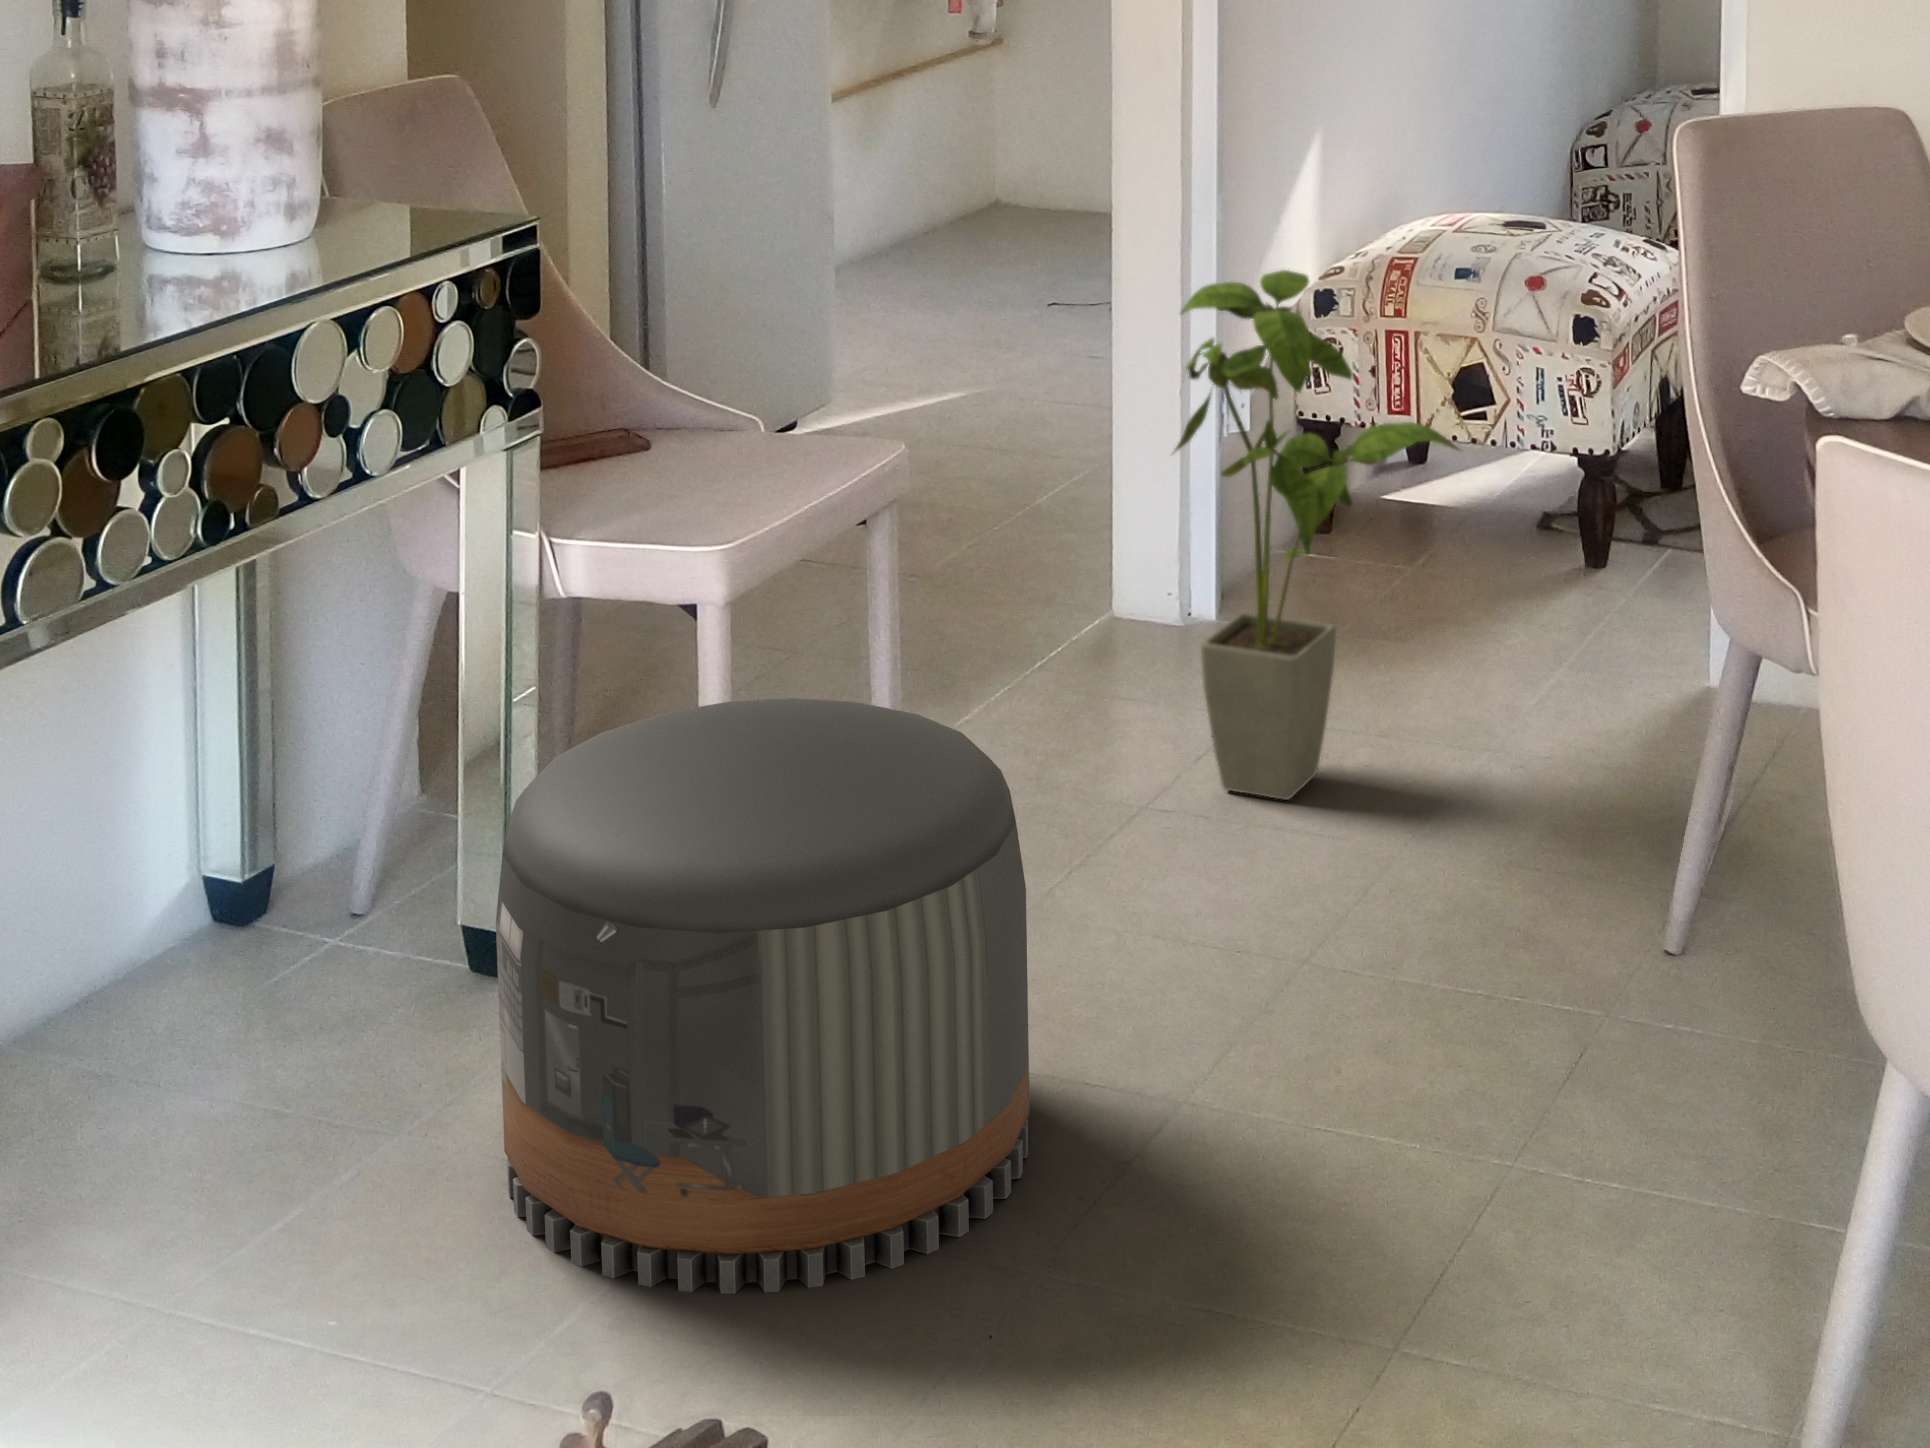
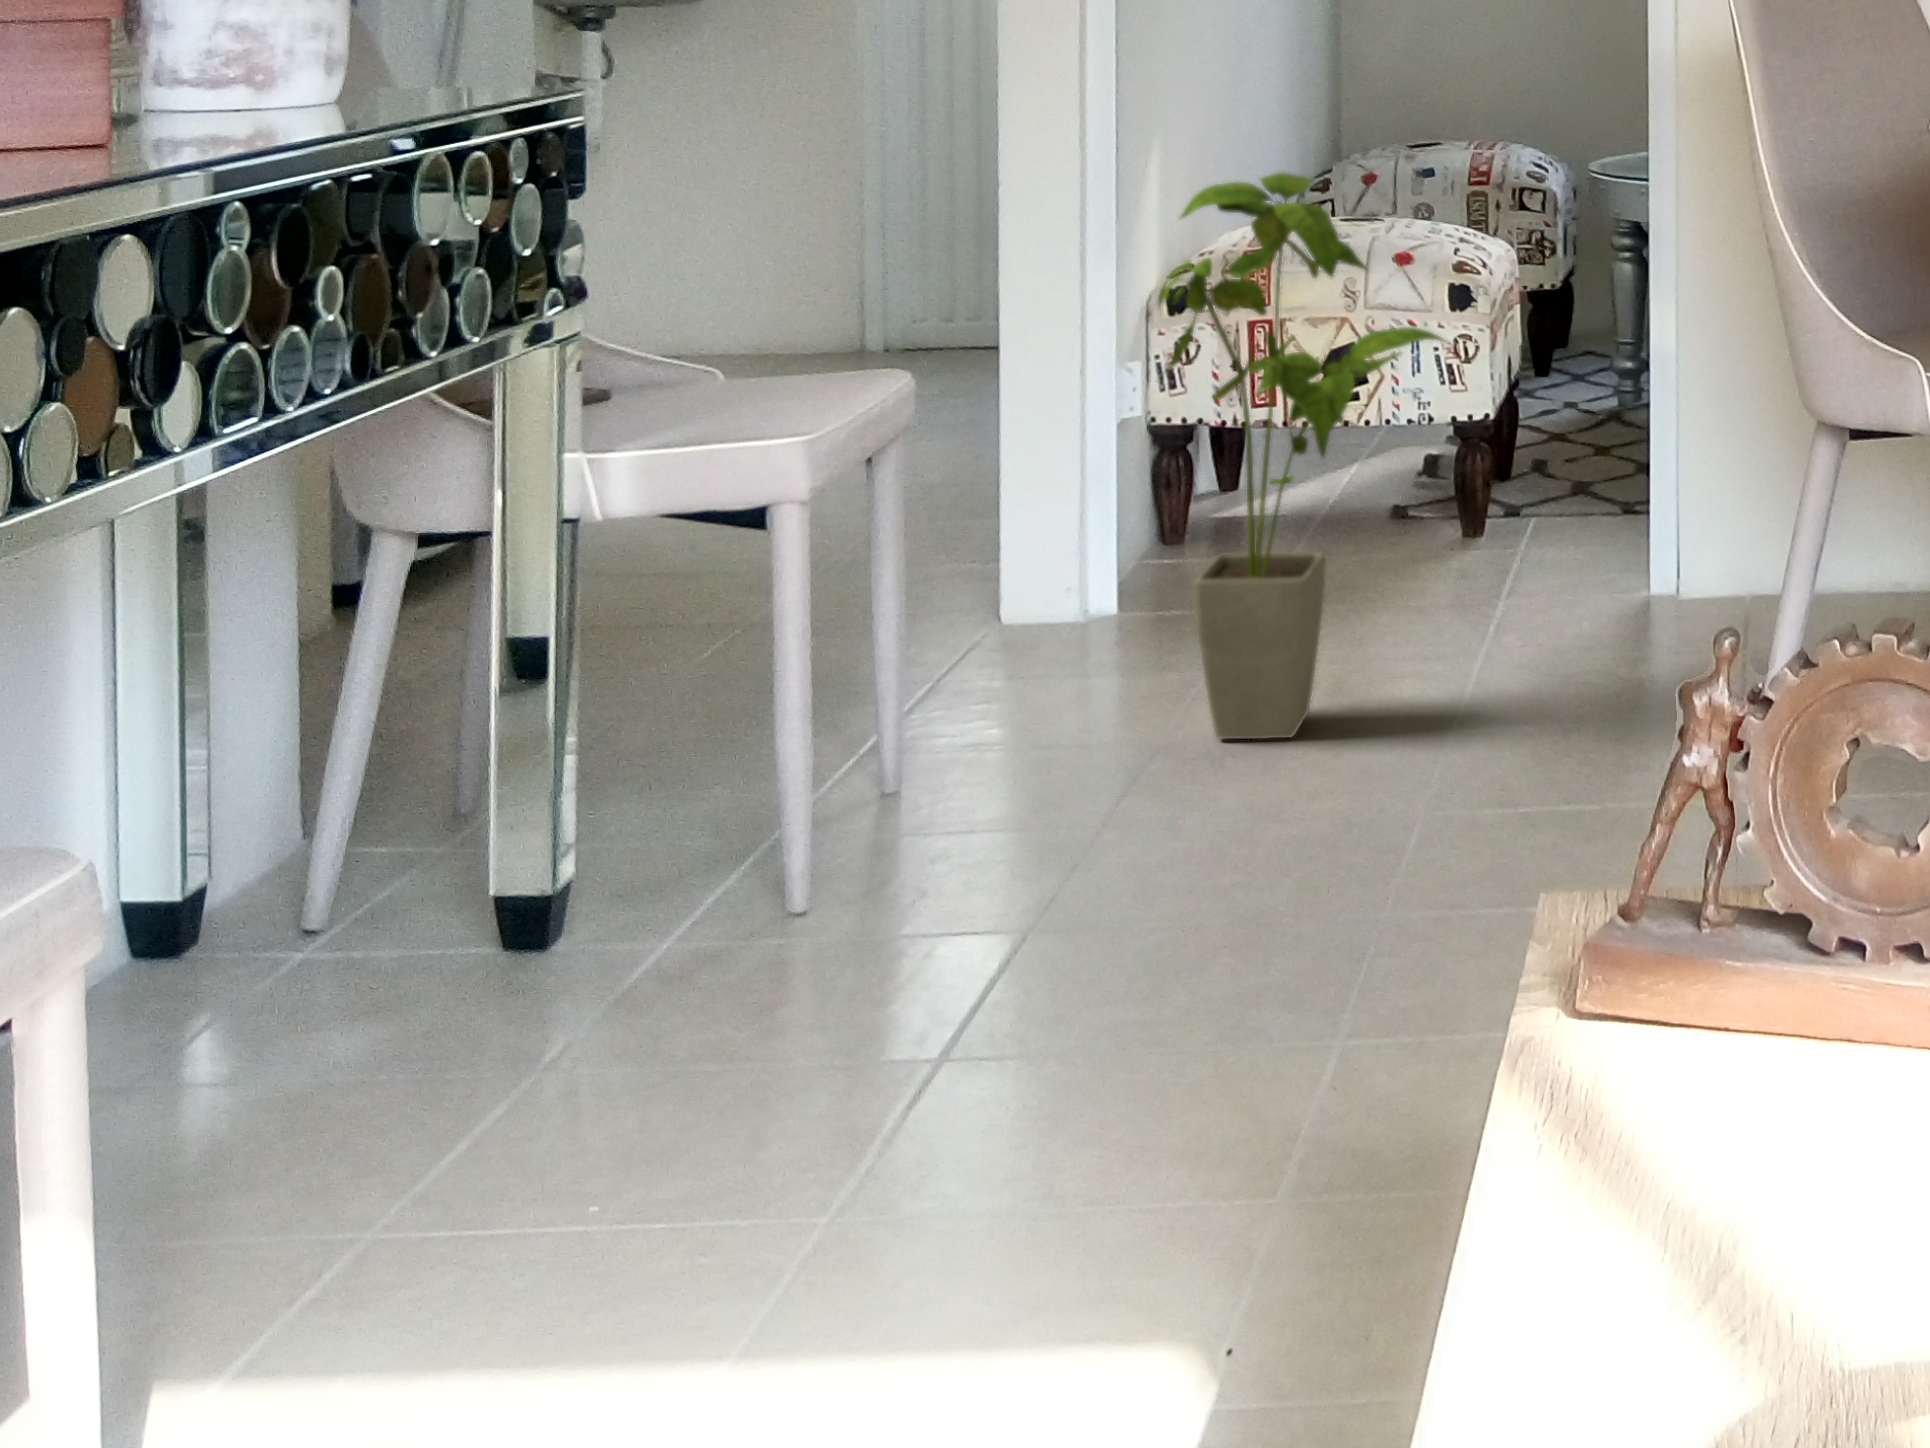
pouf: present [496,698,1030,1293] -> none [565,583,1232,1267]

